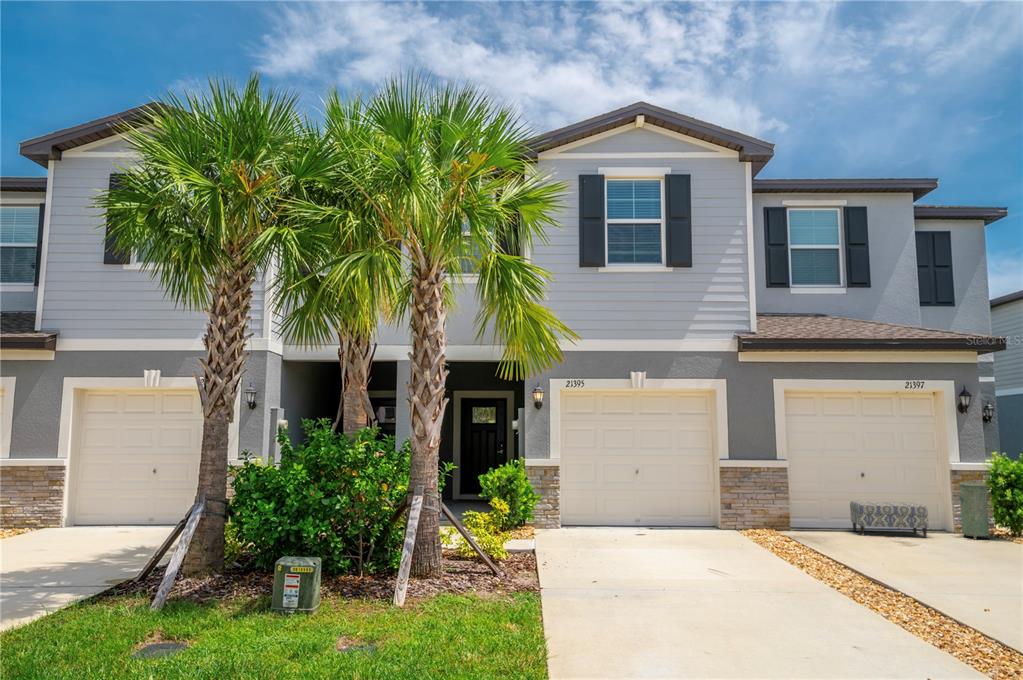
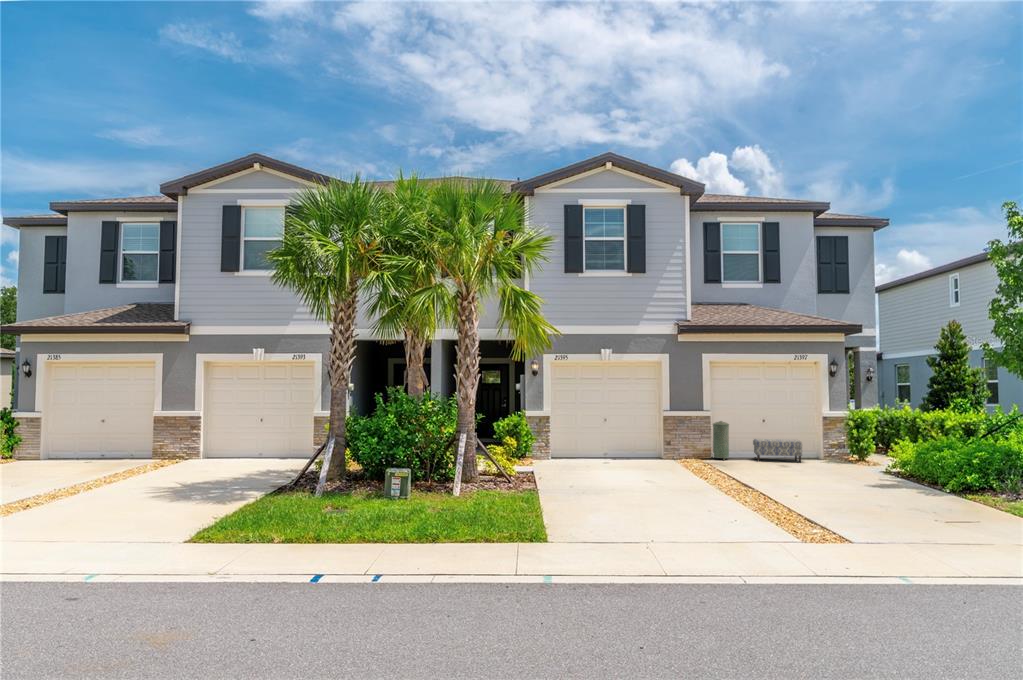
trash can: present [959,480,990,540] -> present [713,421,729,460]

